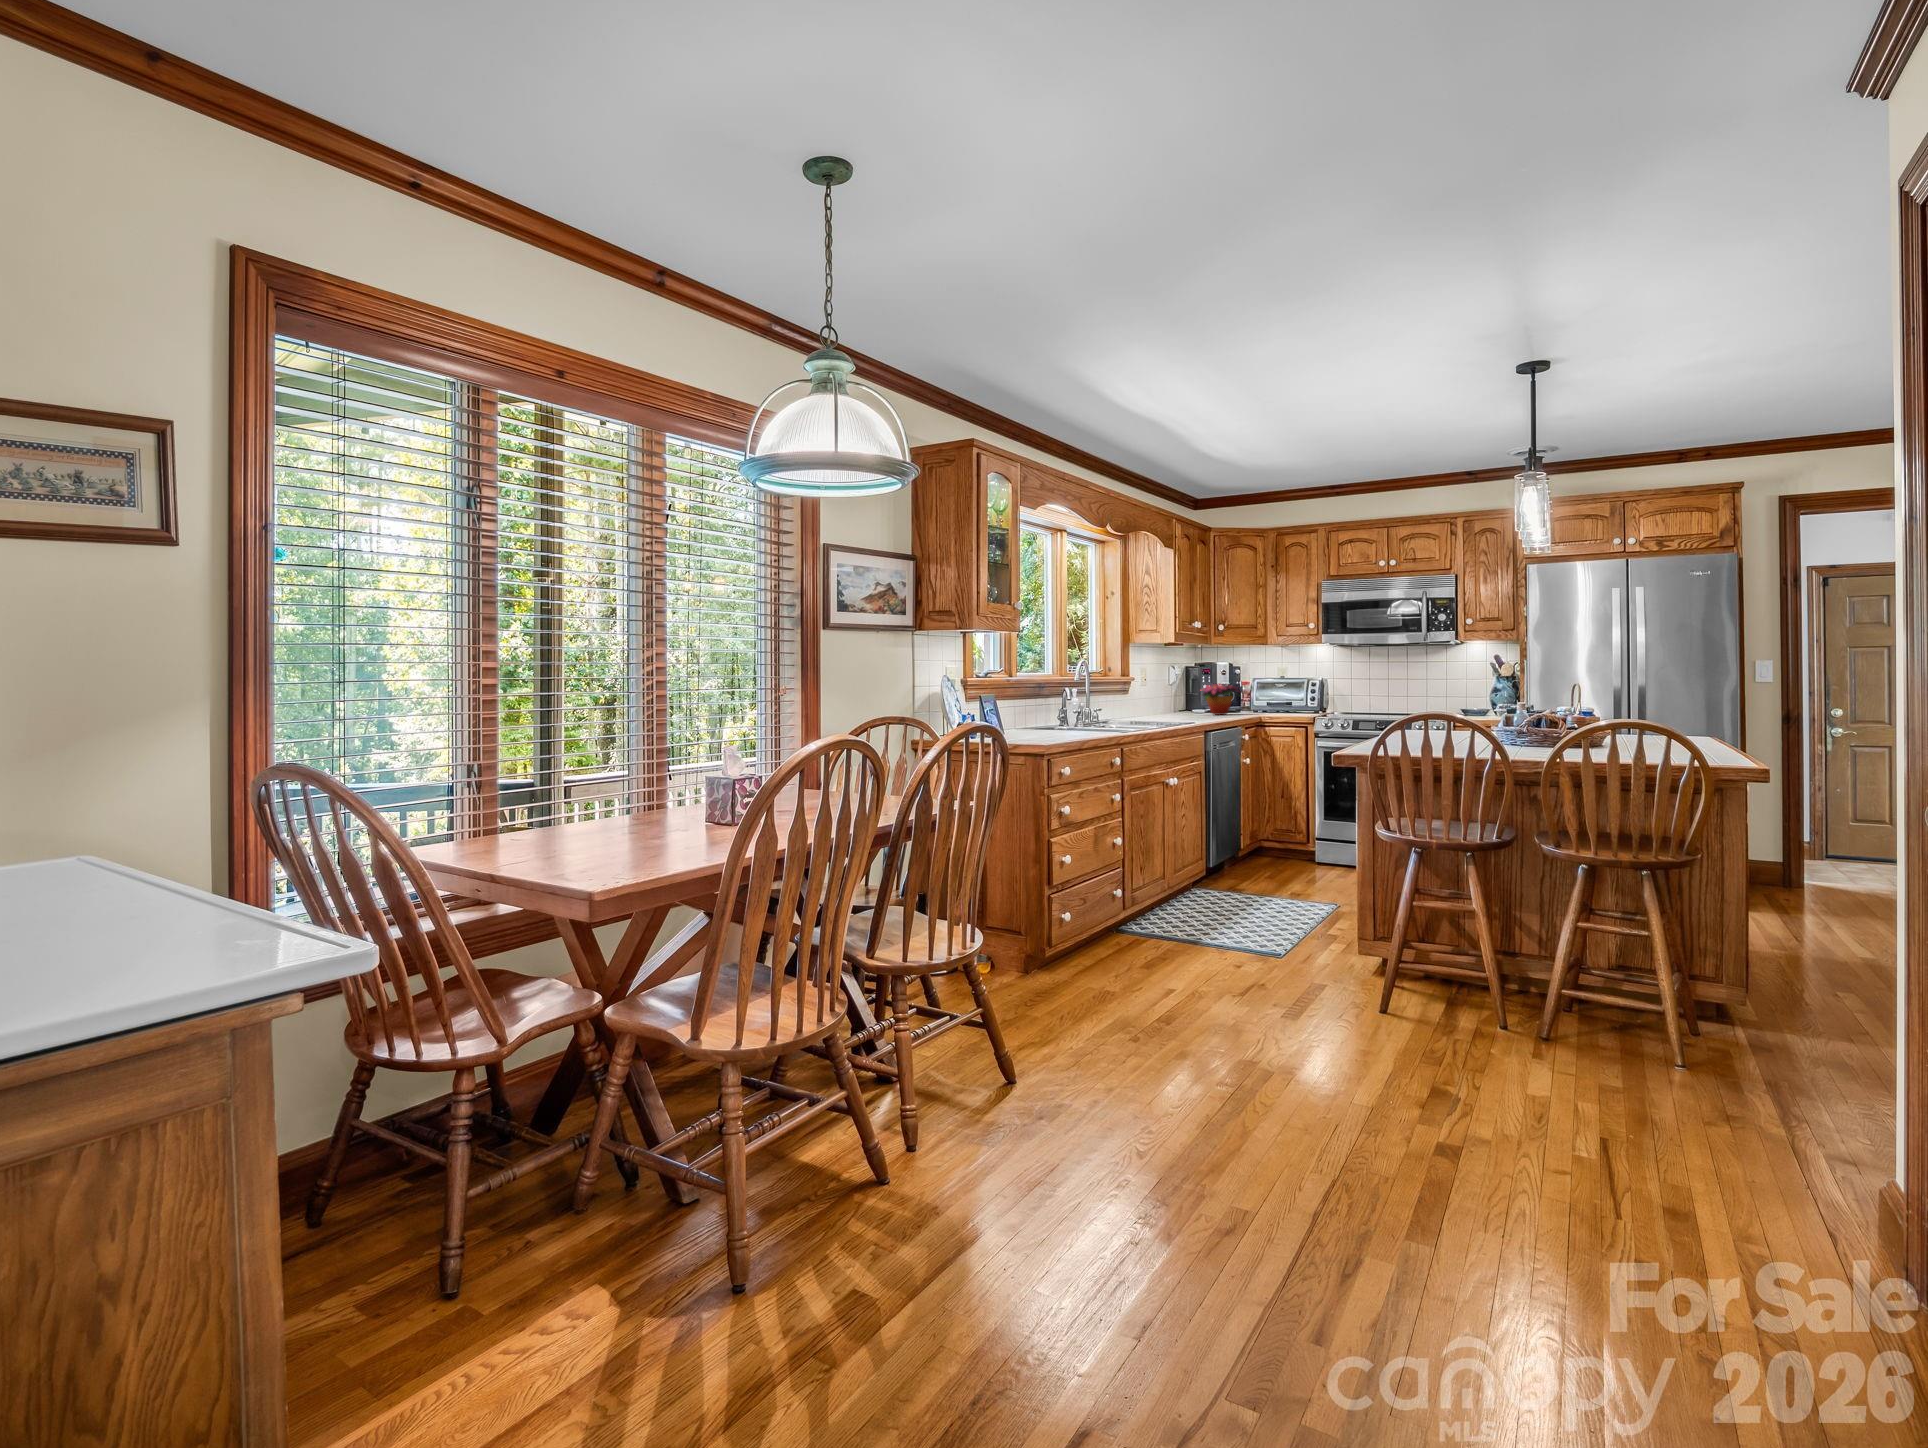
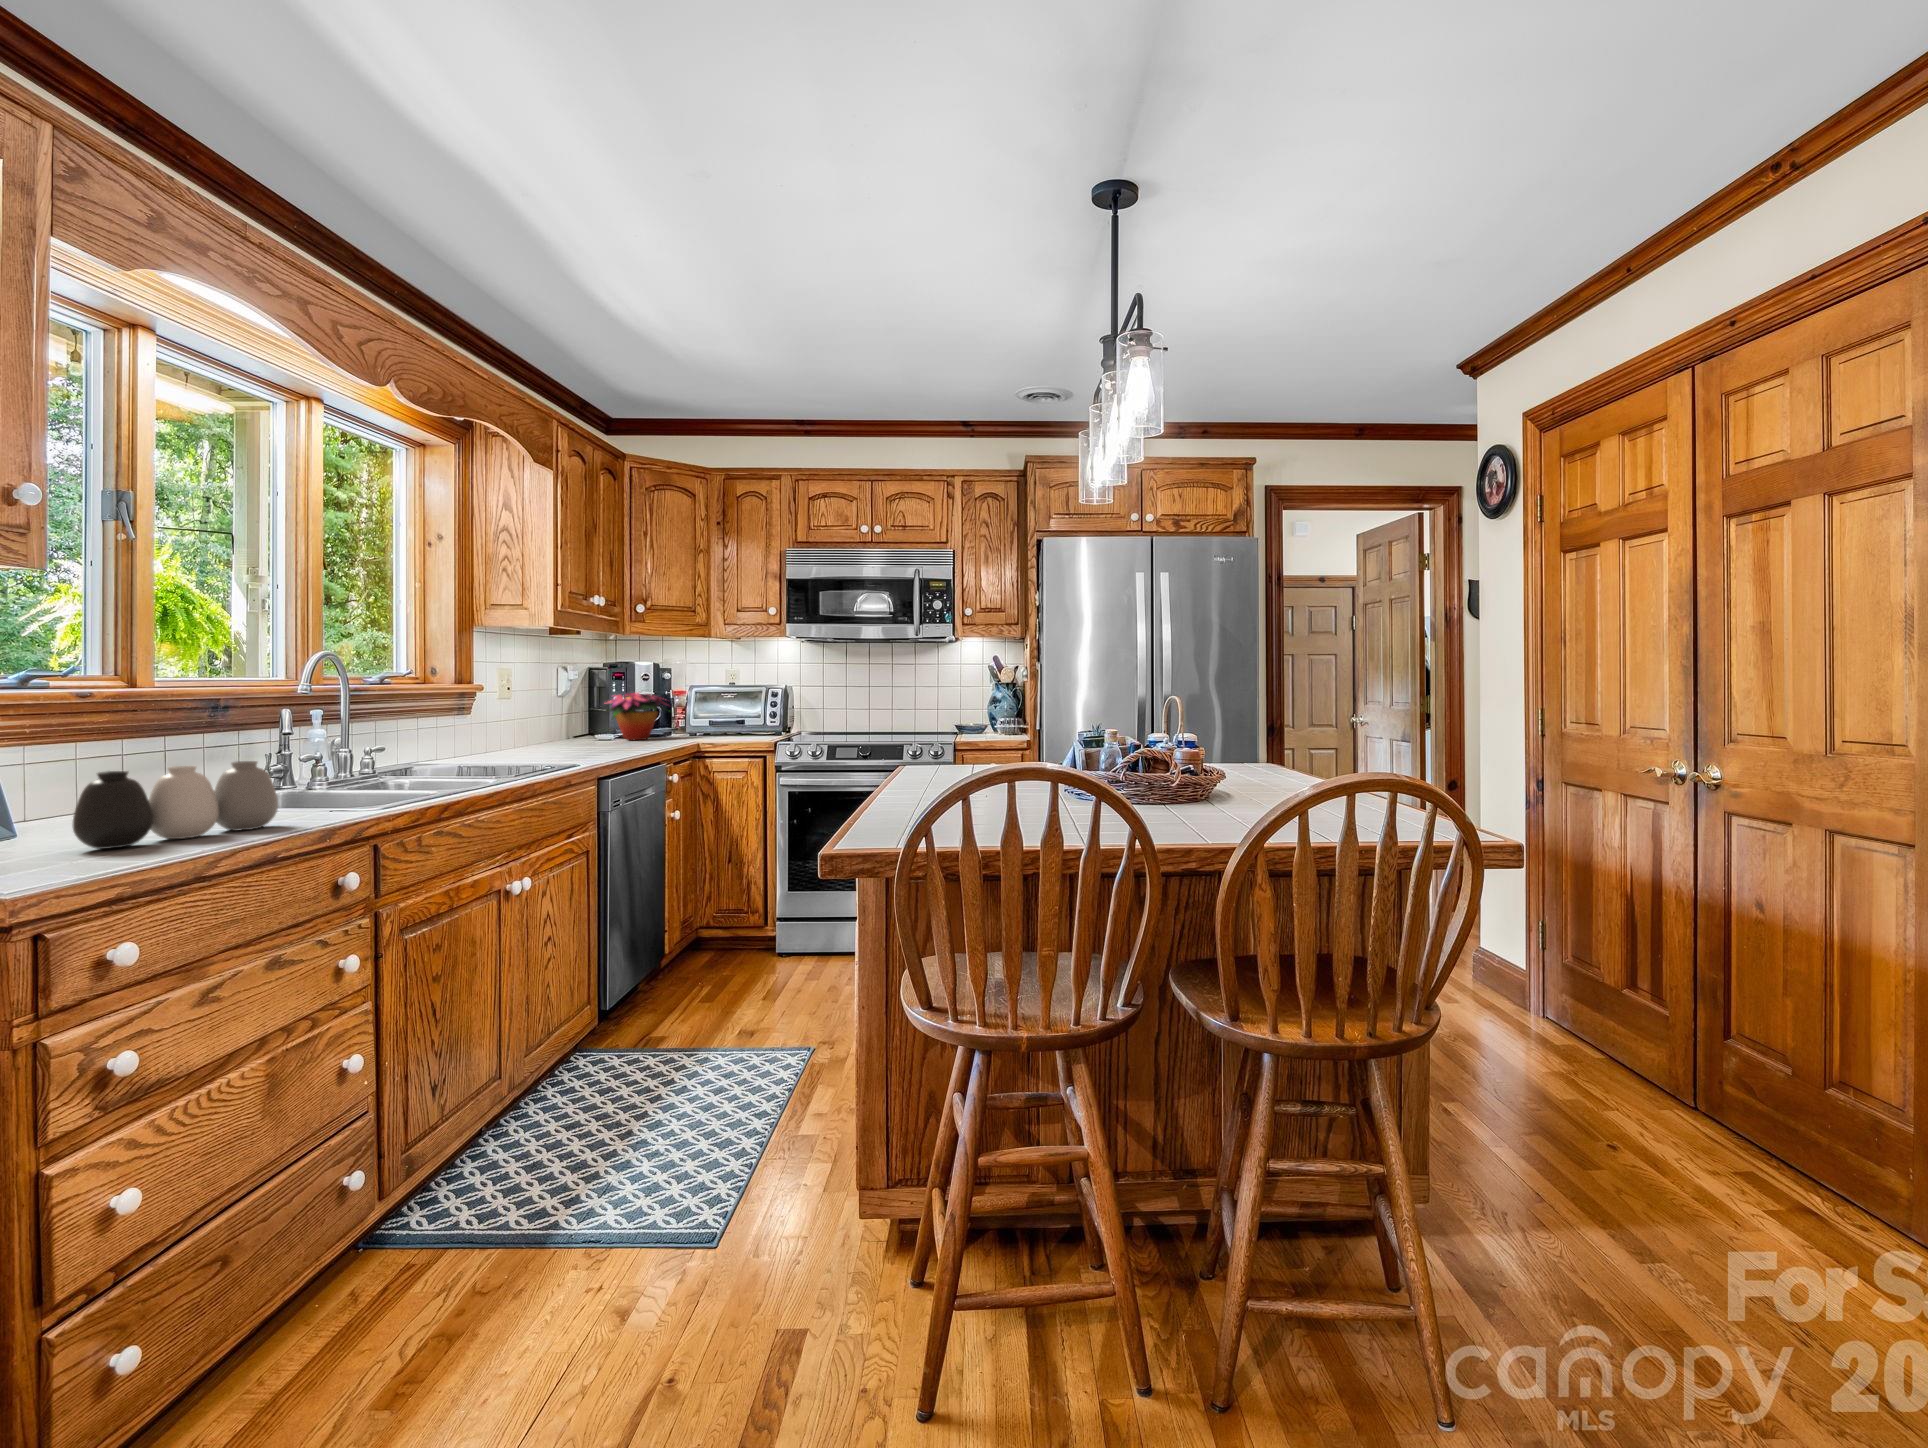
vase: none [1035,709,1091,739] -> present [73,761,278,849]

